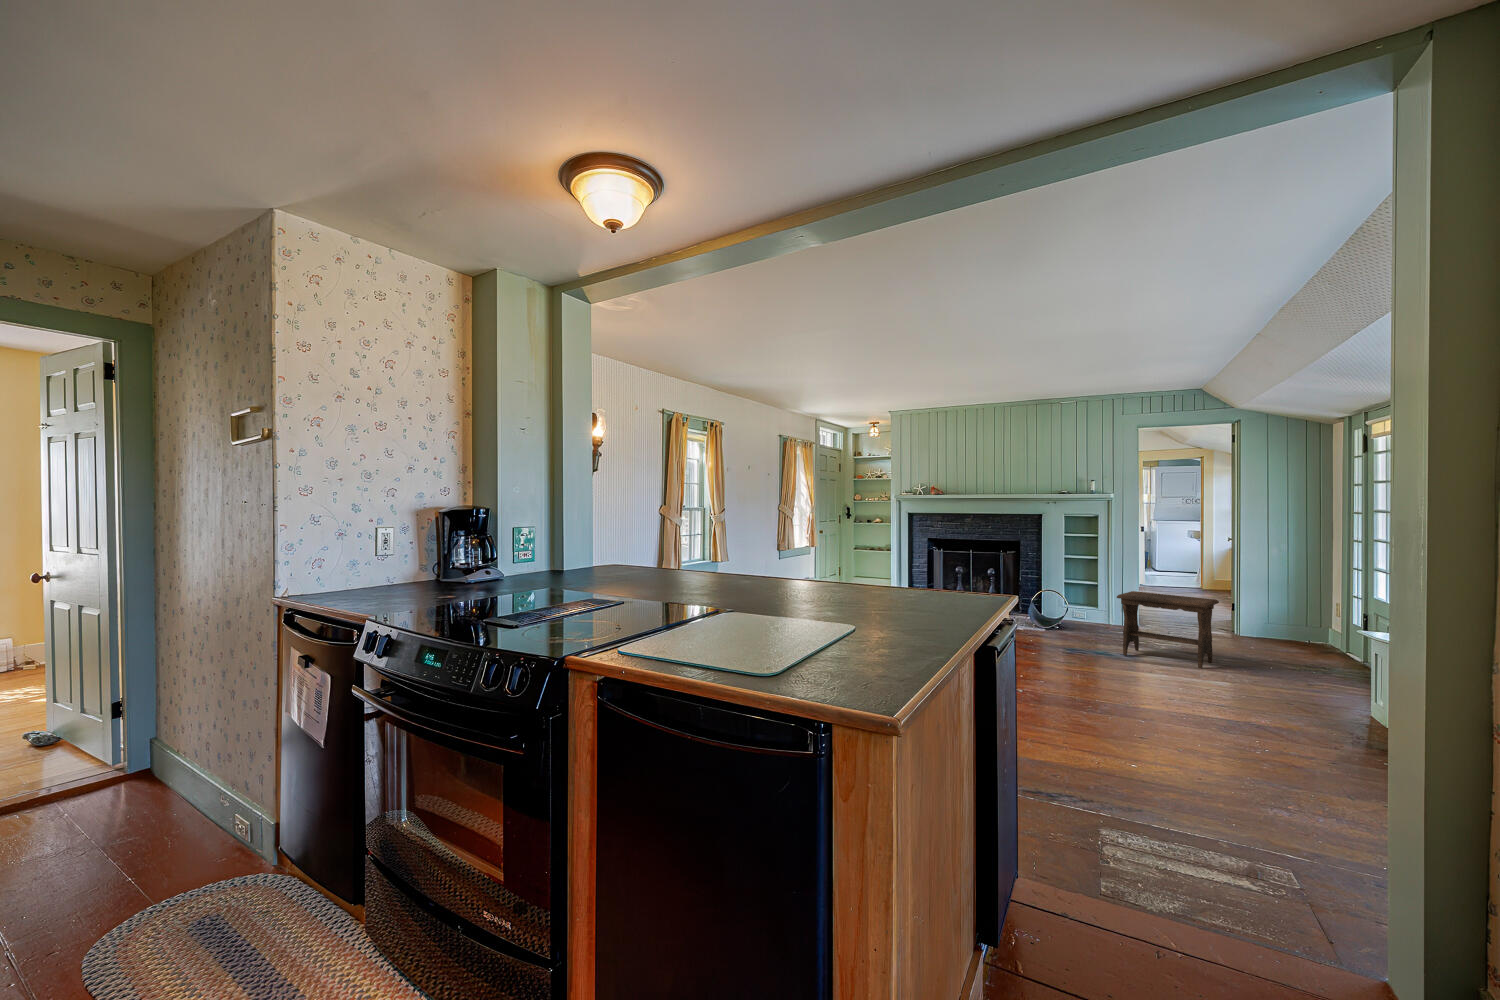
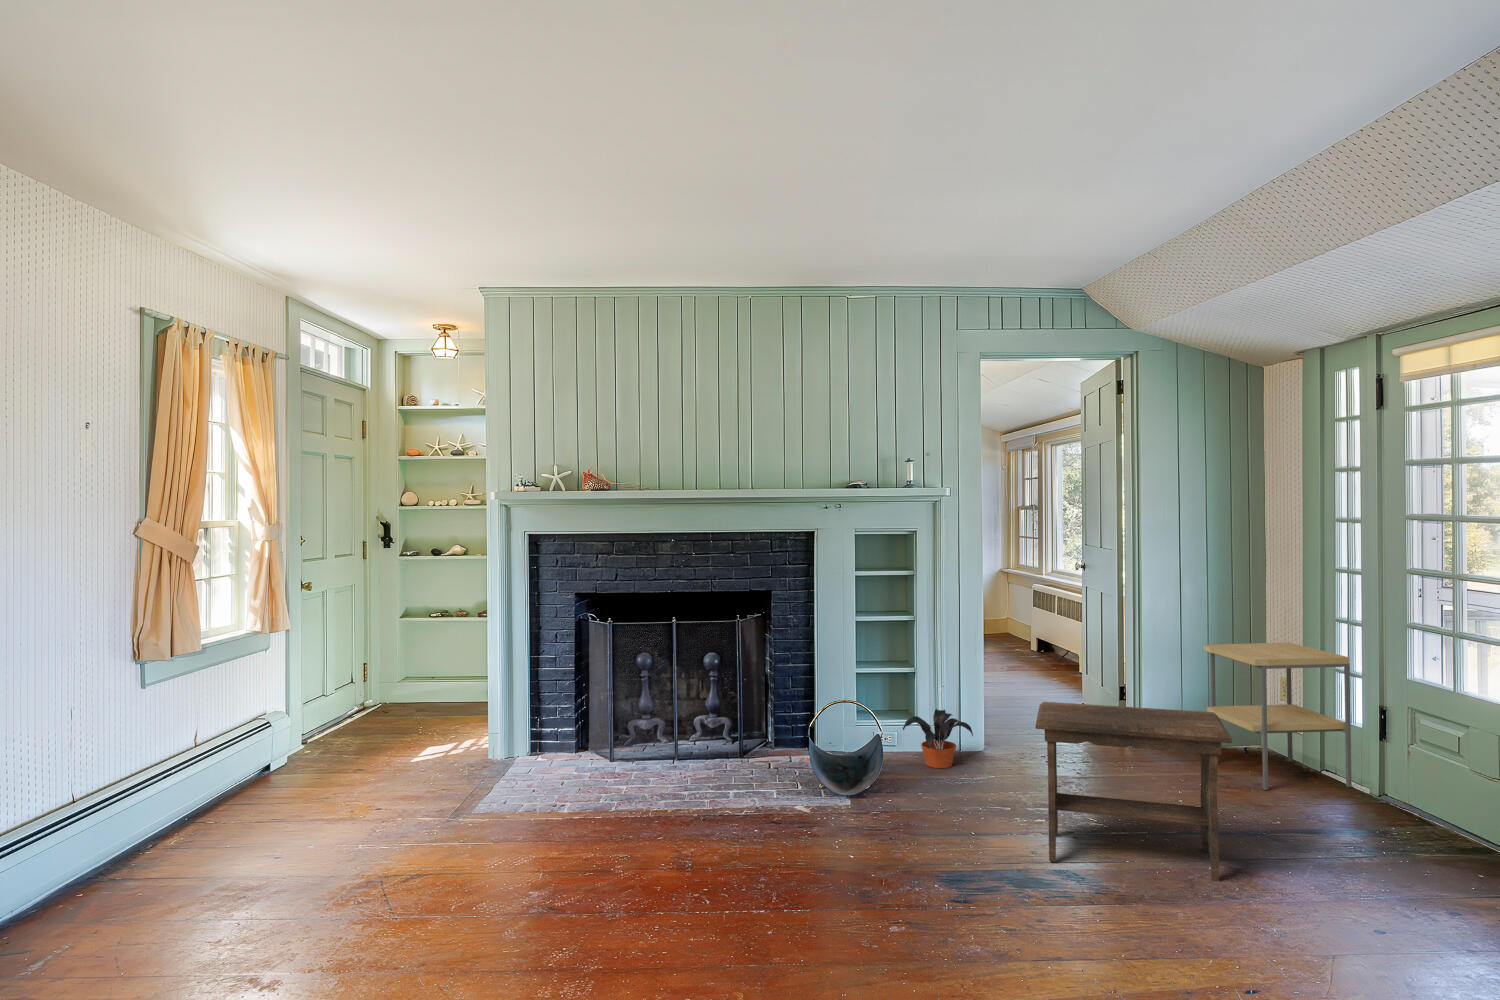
side table: none [1265,579,1348,658] -> present [1203,643,1352,790]
potted plant: none [1084,603,1122,630] -> present [903,709,973,768]

